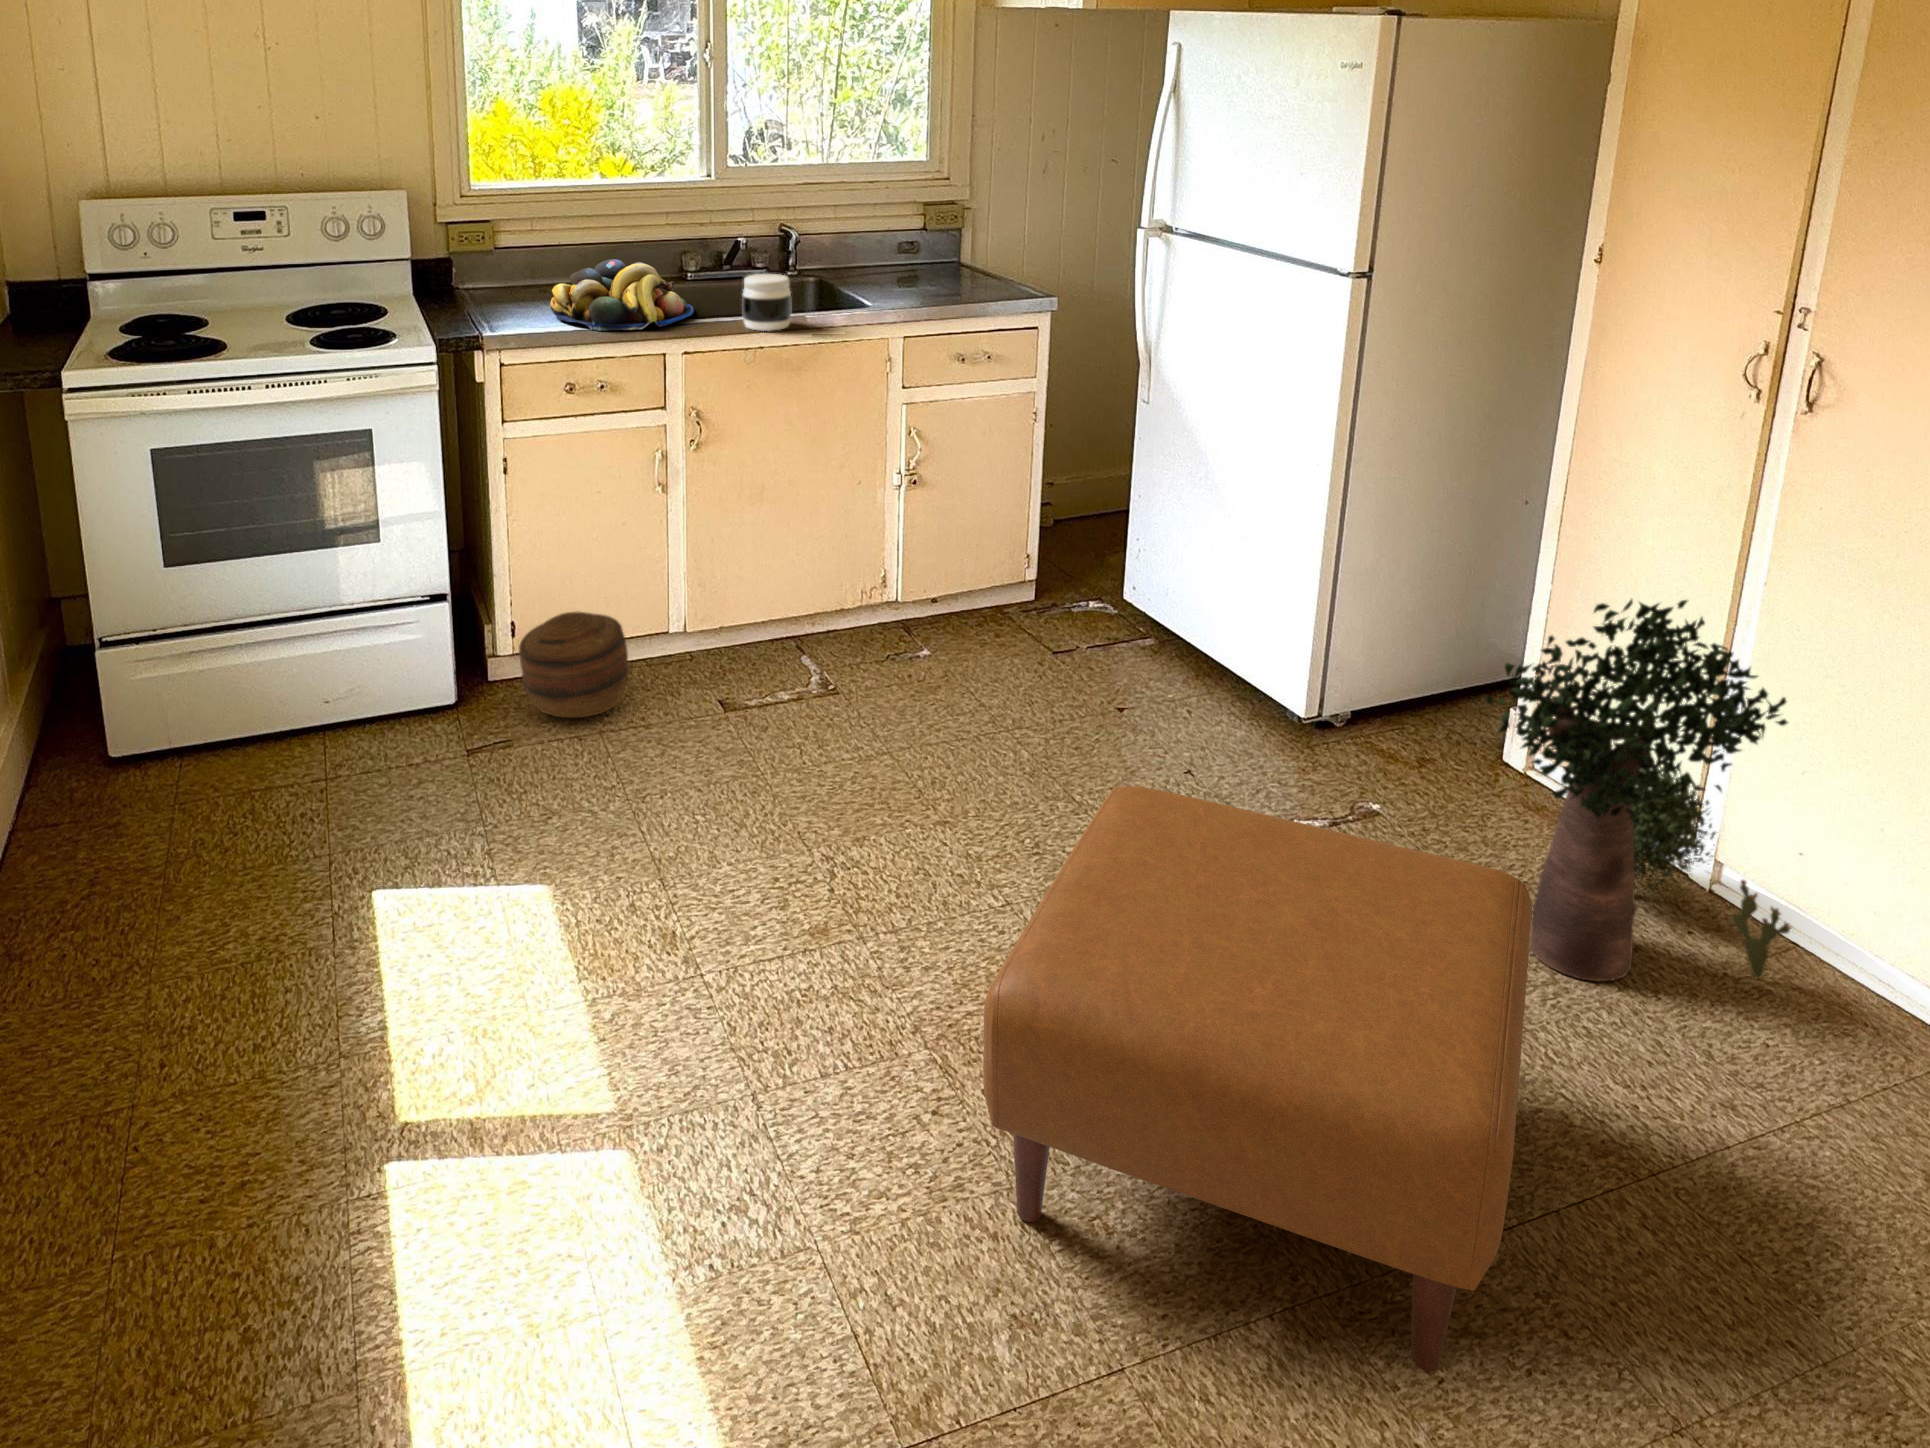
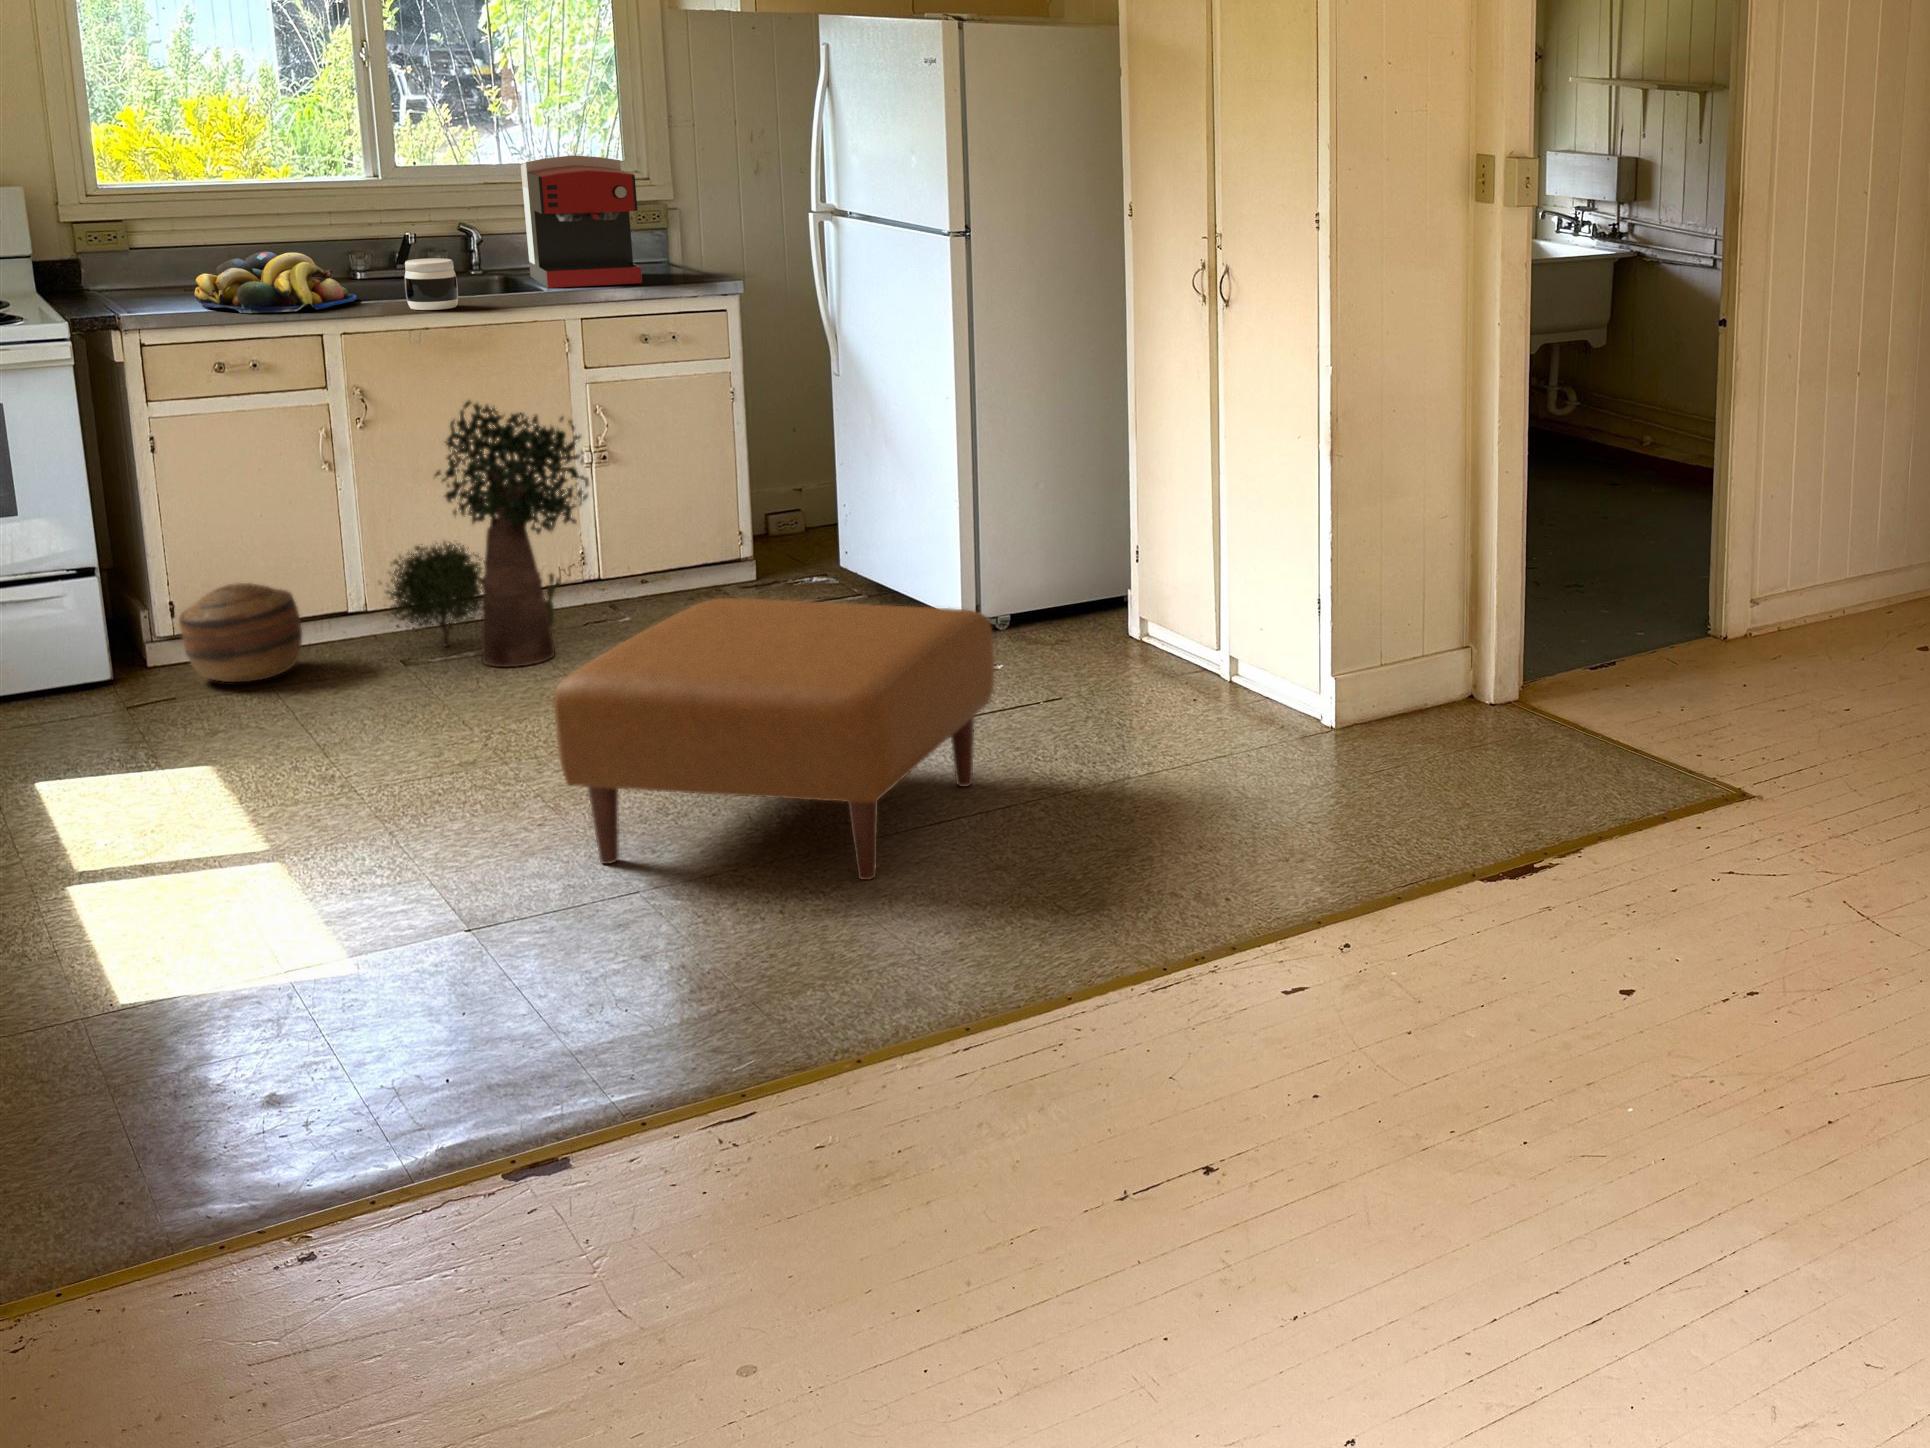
coffee maker: none [840,157,954,296] -> present [521,155,642,288]
potted plant: present [1485,600,1792,981] -> present [386,401,589,667]

